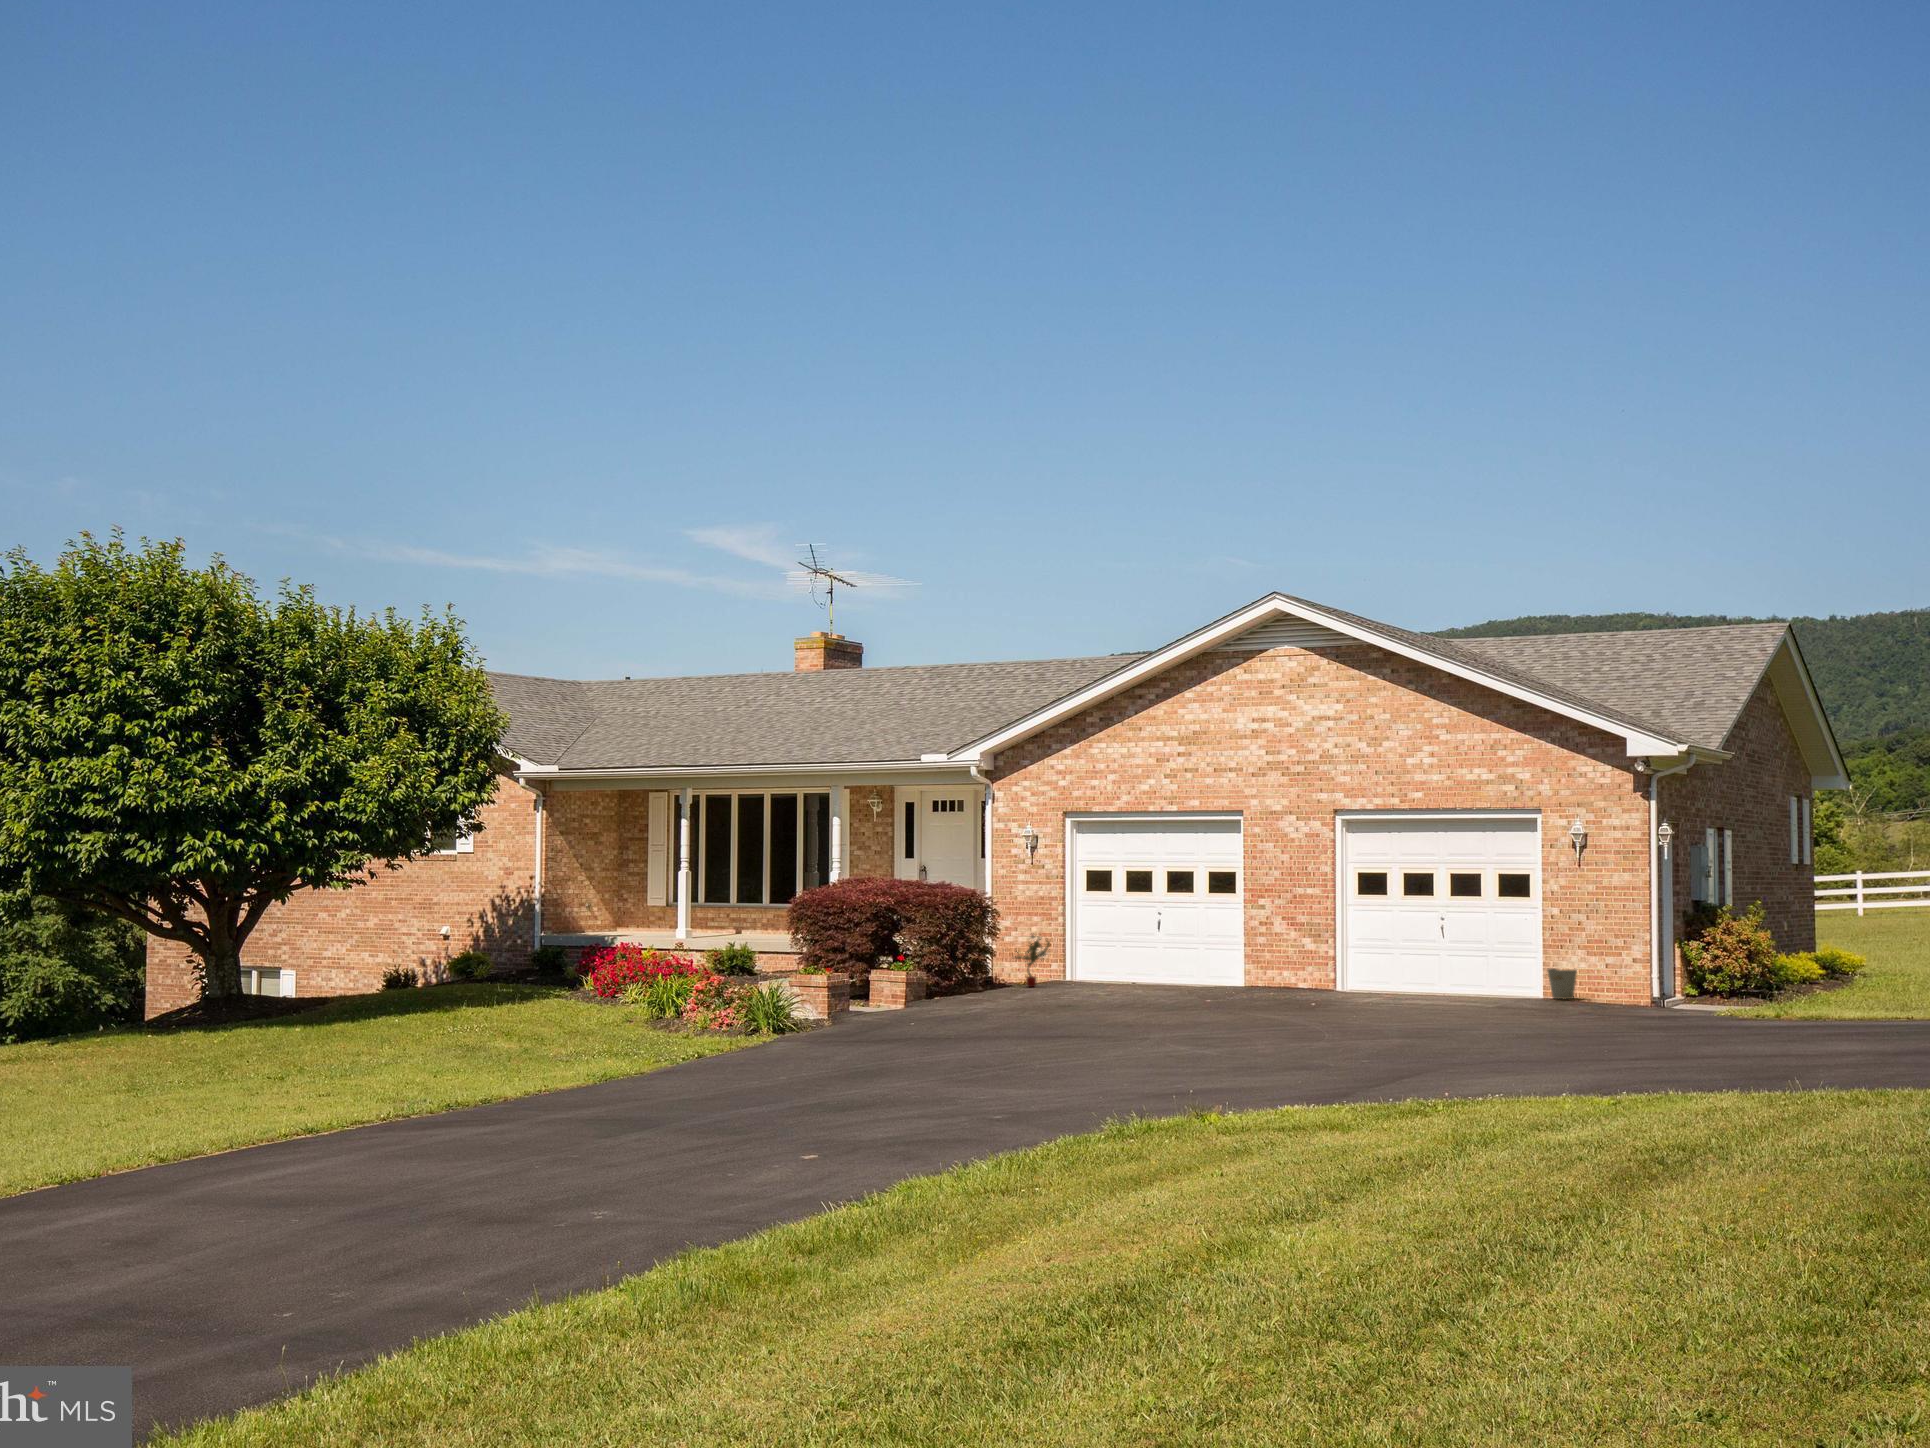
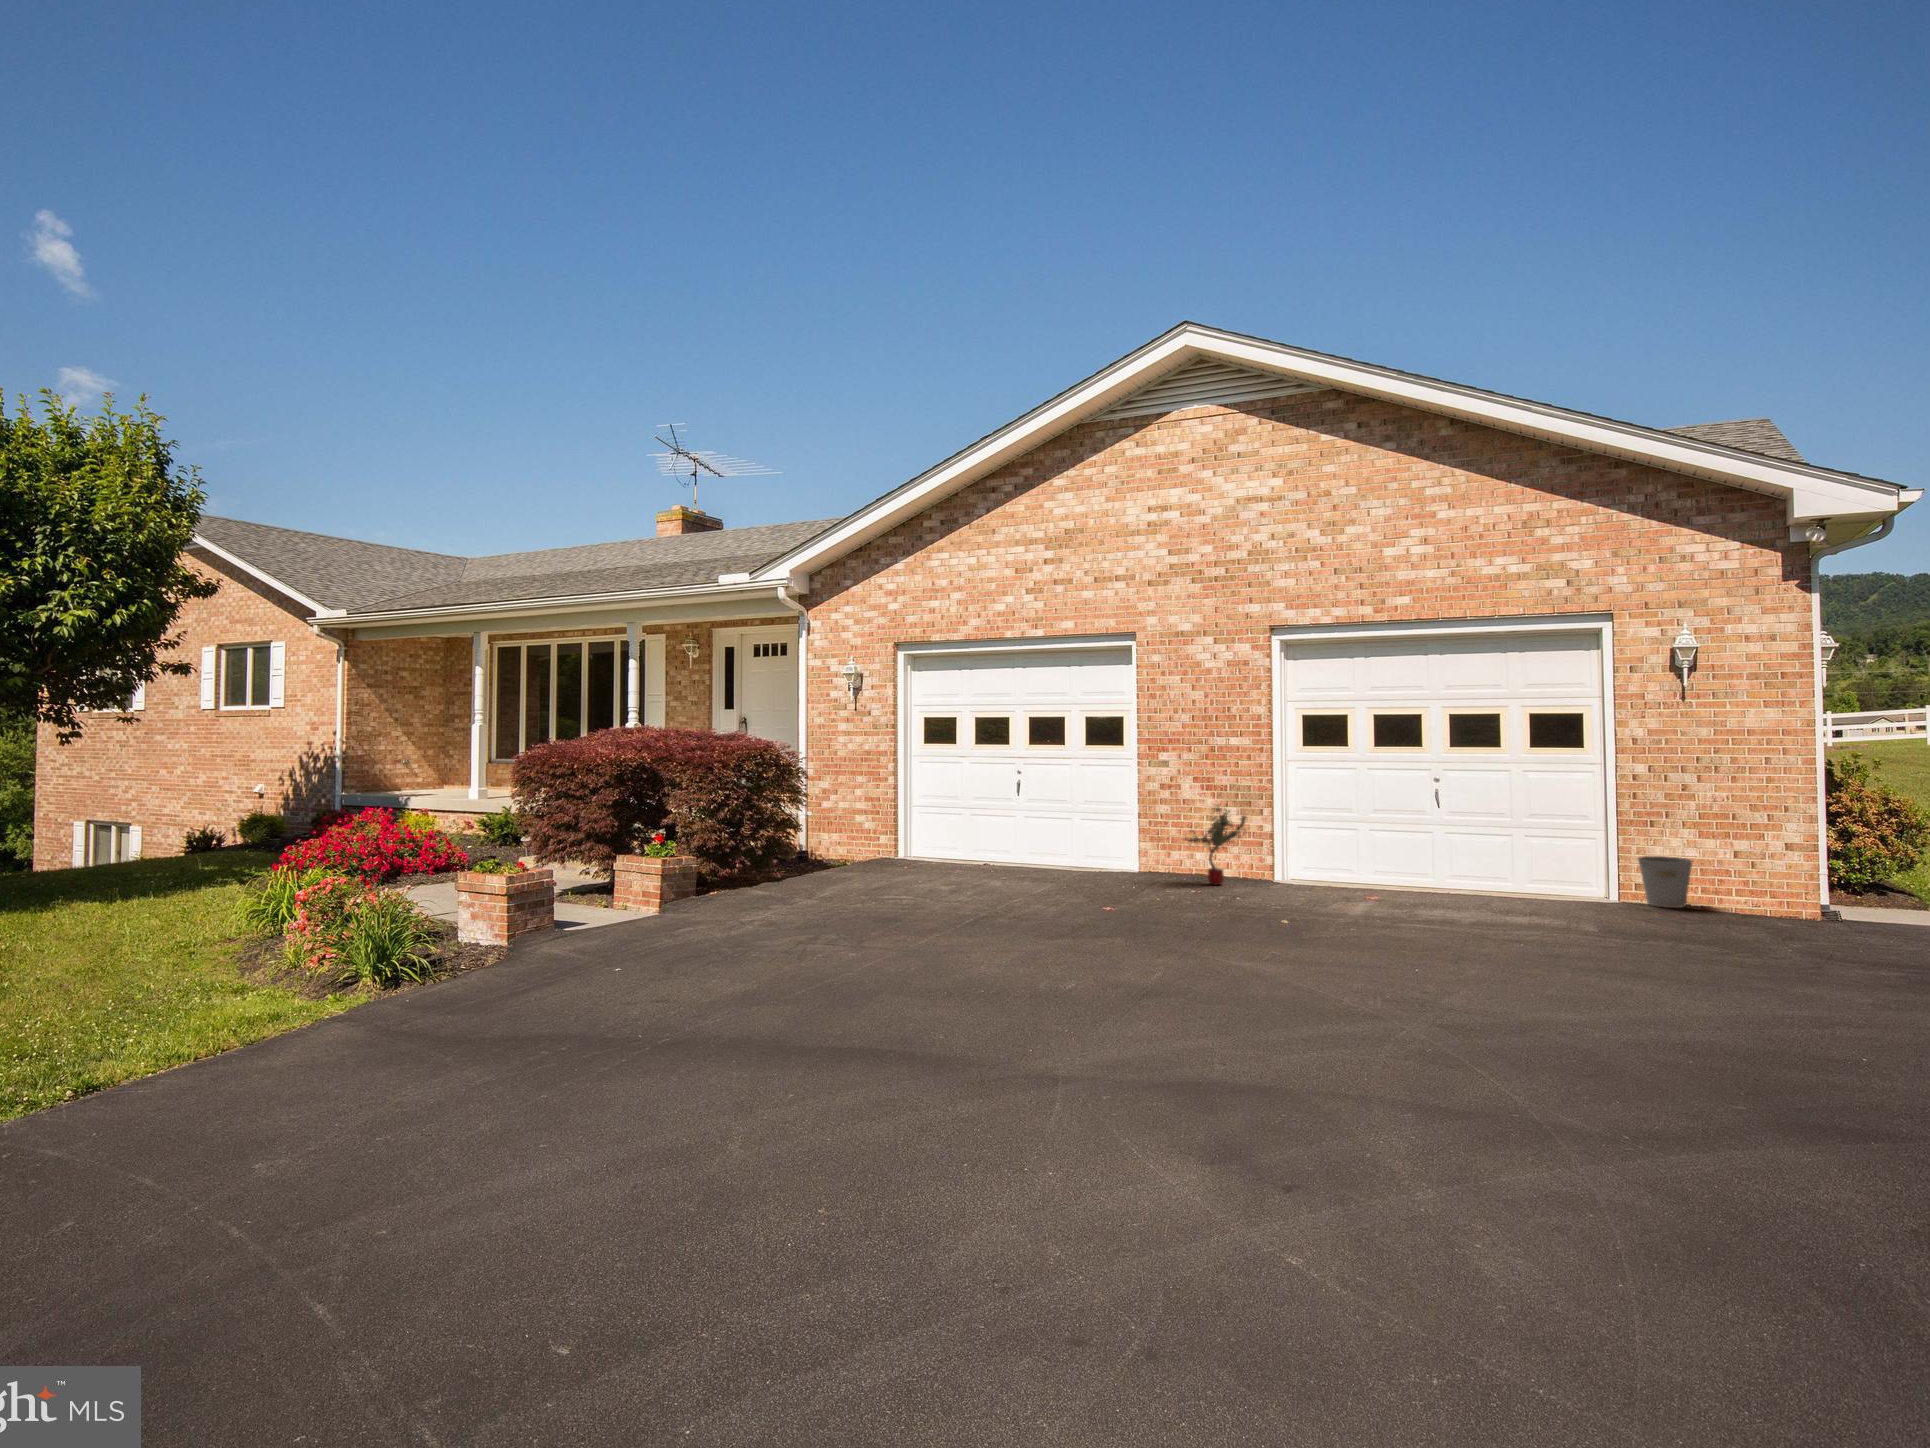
potted tree: present [1015,935,1050,987] -> present [1183,804,1247,885]

